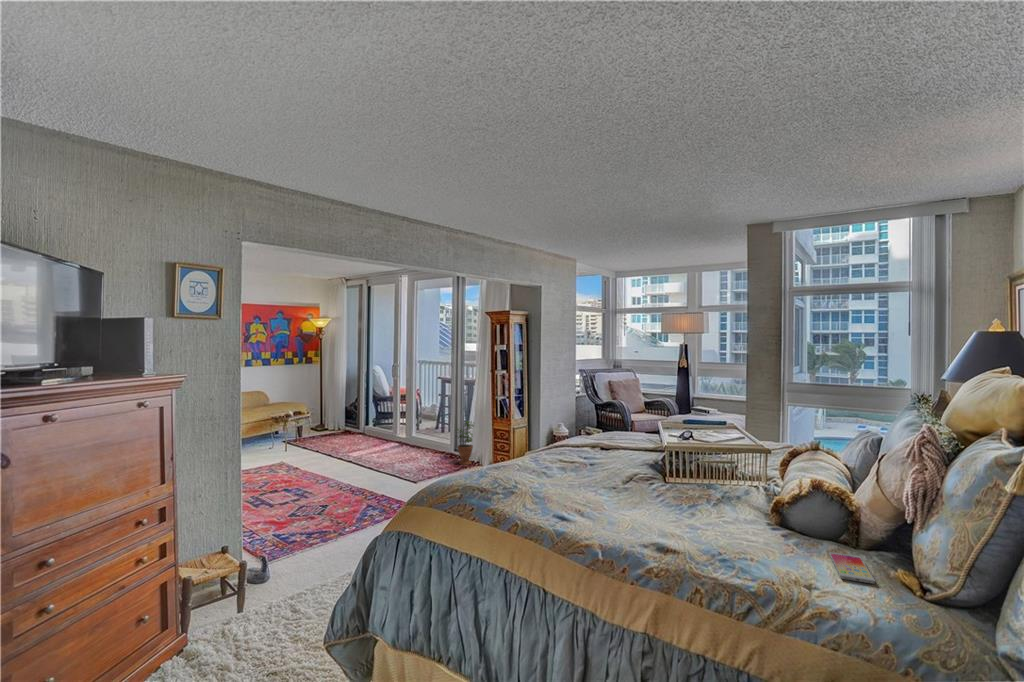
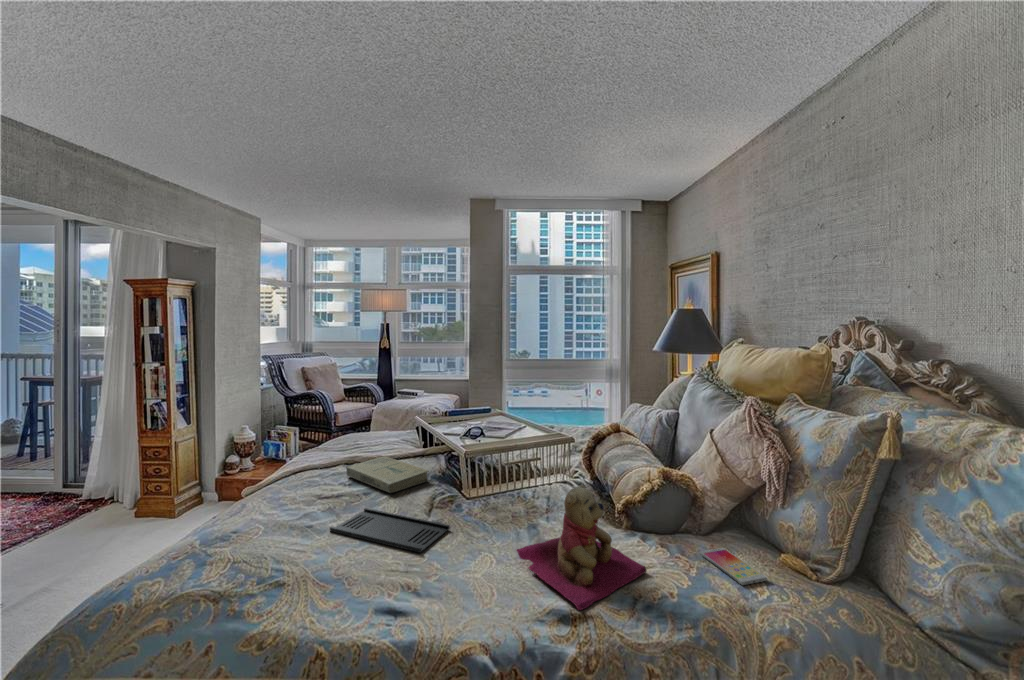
potted plant: present [457,421,474,465] -> none [63,437,104,508]
book: none [586,446,642,468] -> present [346,456,429,493]
teddy bear: none [658,469,757,549] -> present [516,485,647,610]
tray: none [555,472,630,500] -> present [330,508,450,553]

